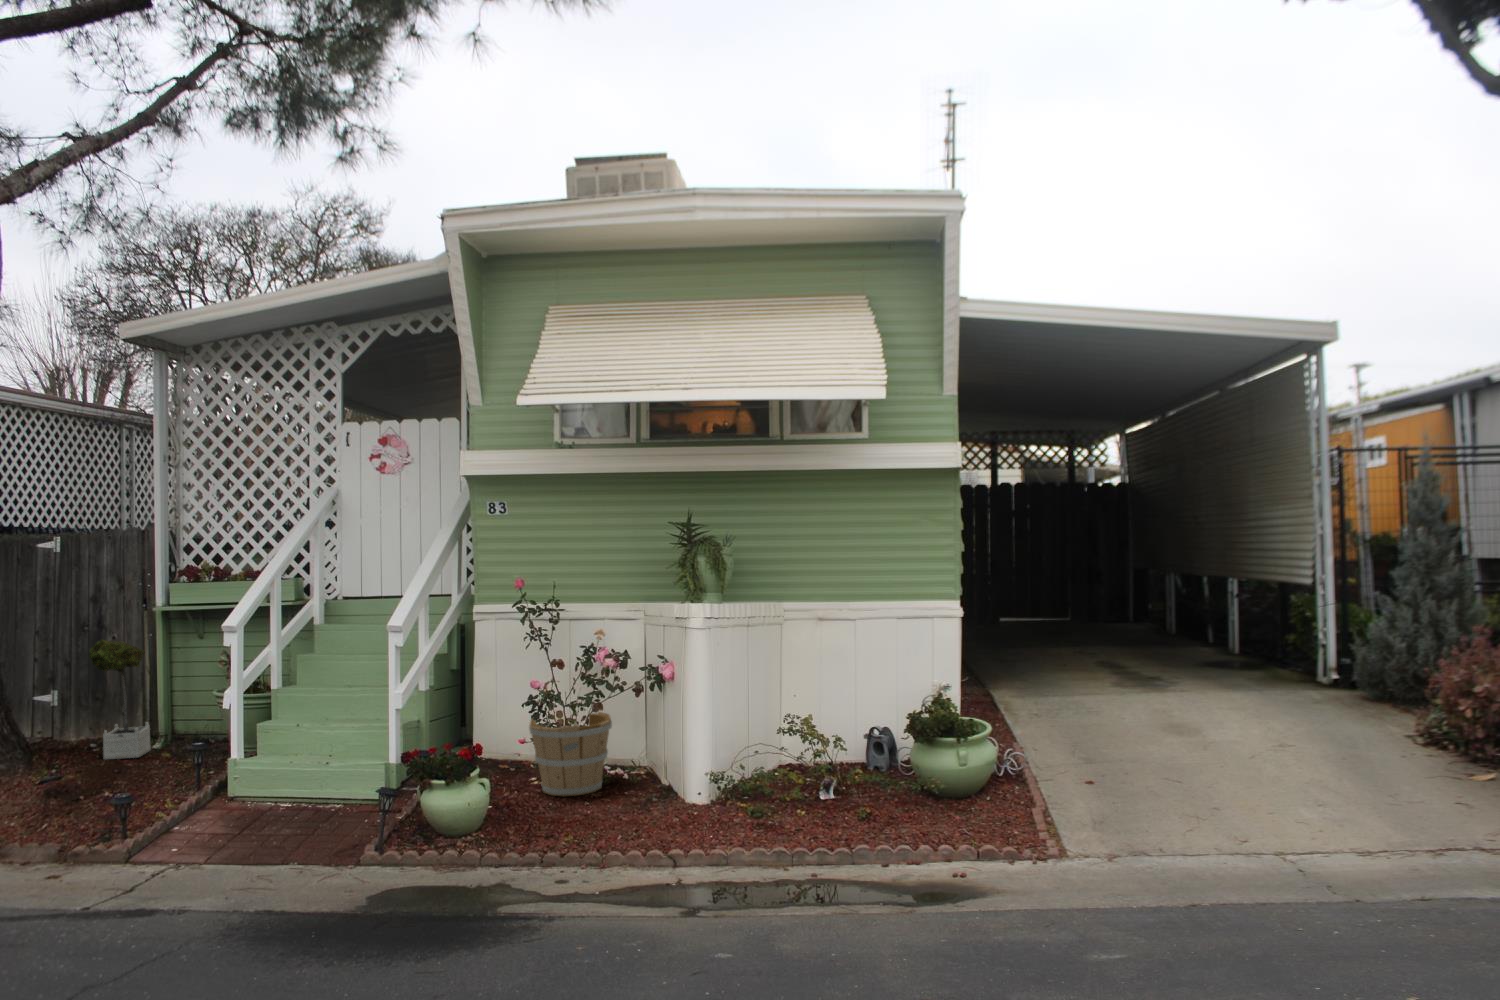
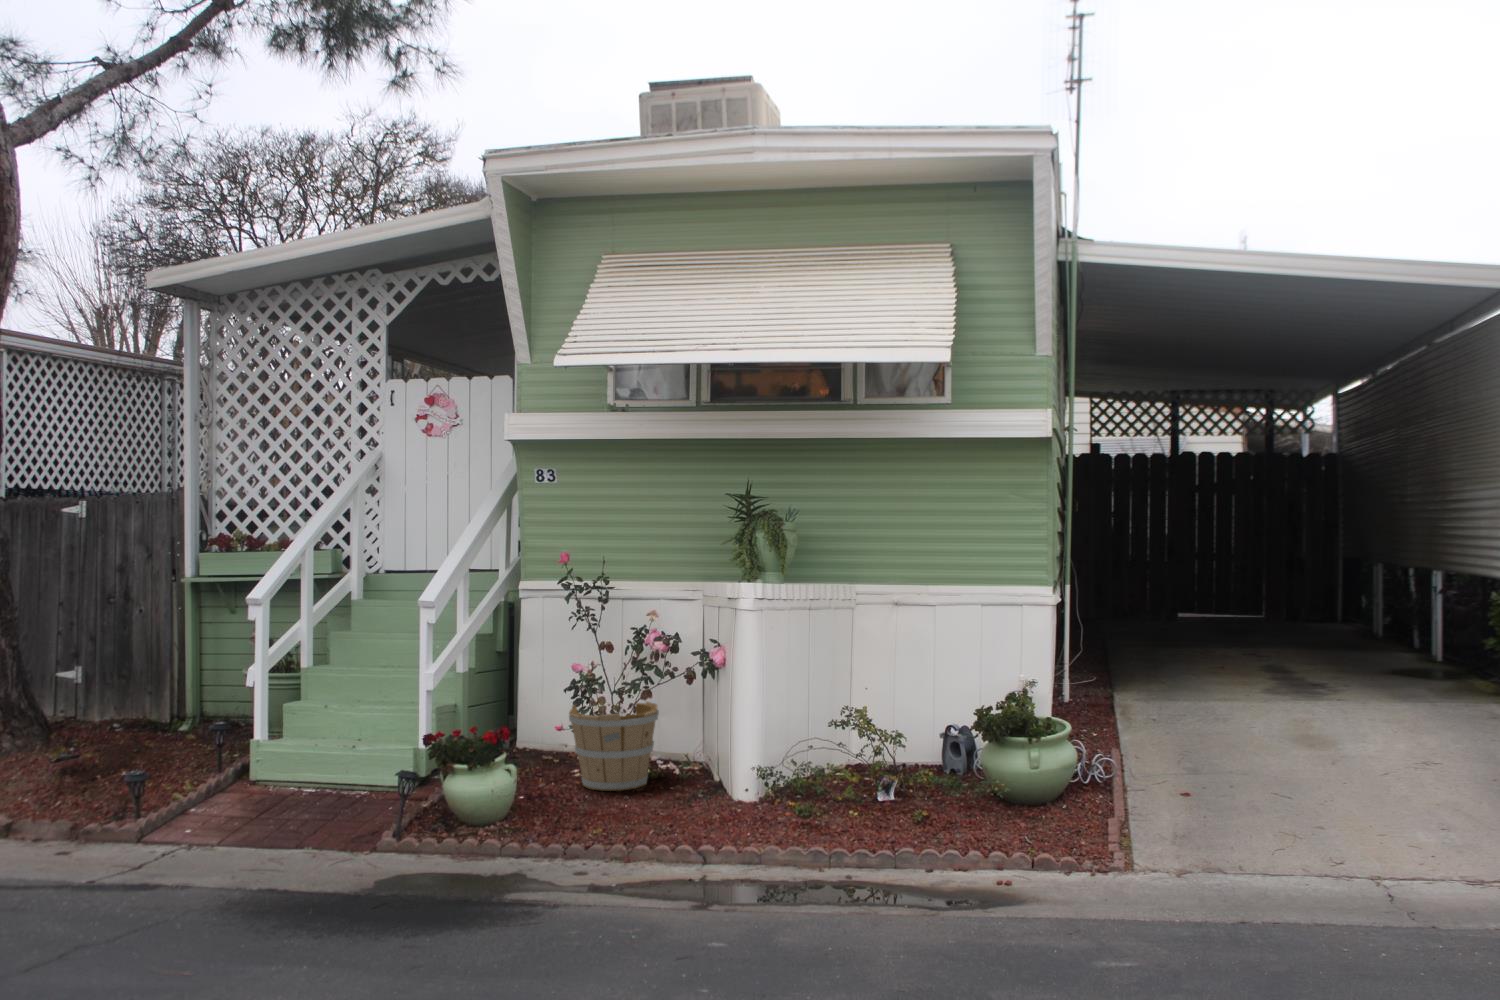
potted tree: present [89,640,151,759] -> none [123,607,185,734]

